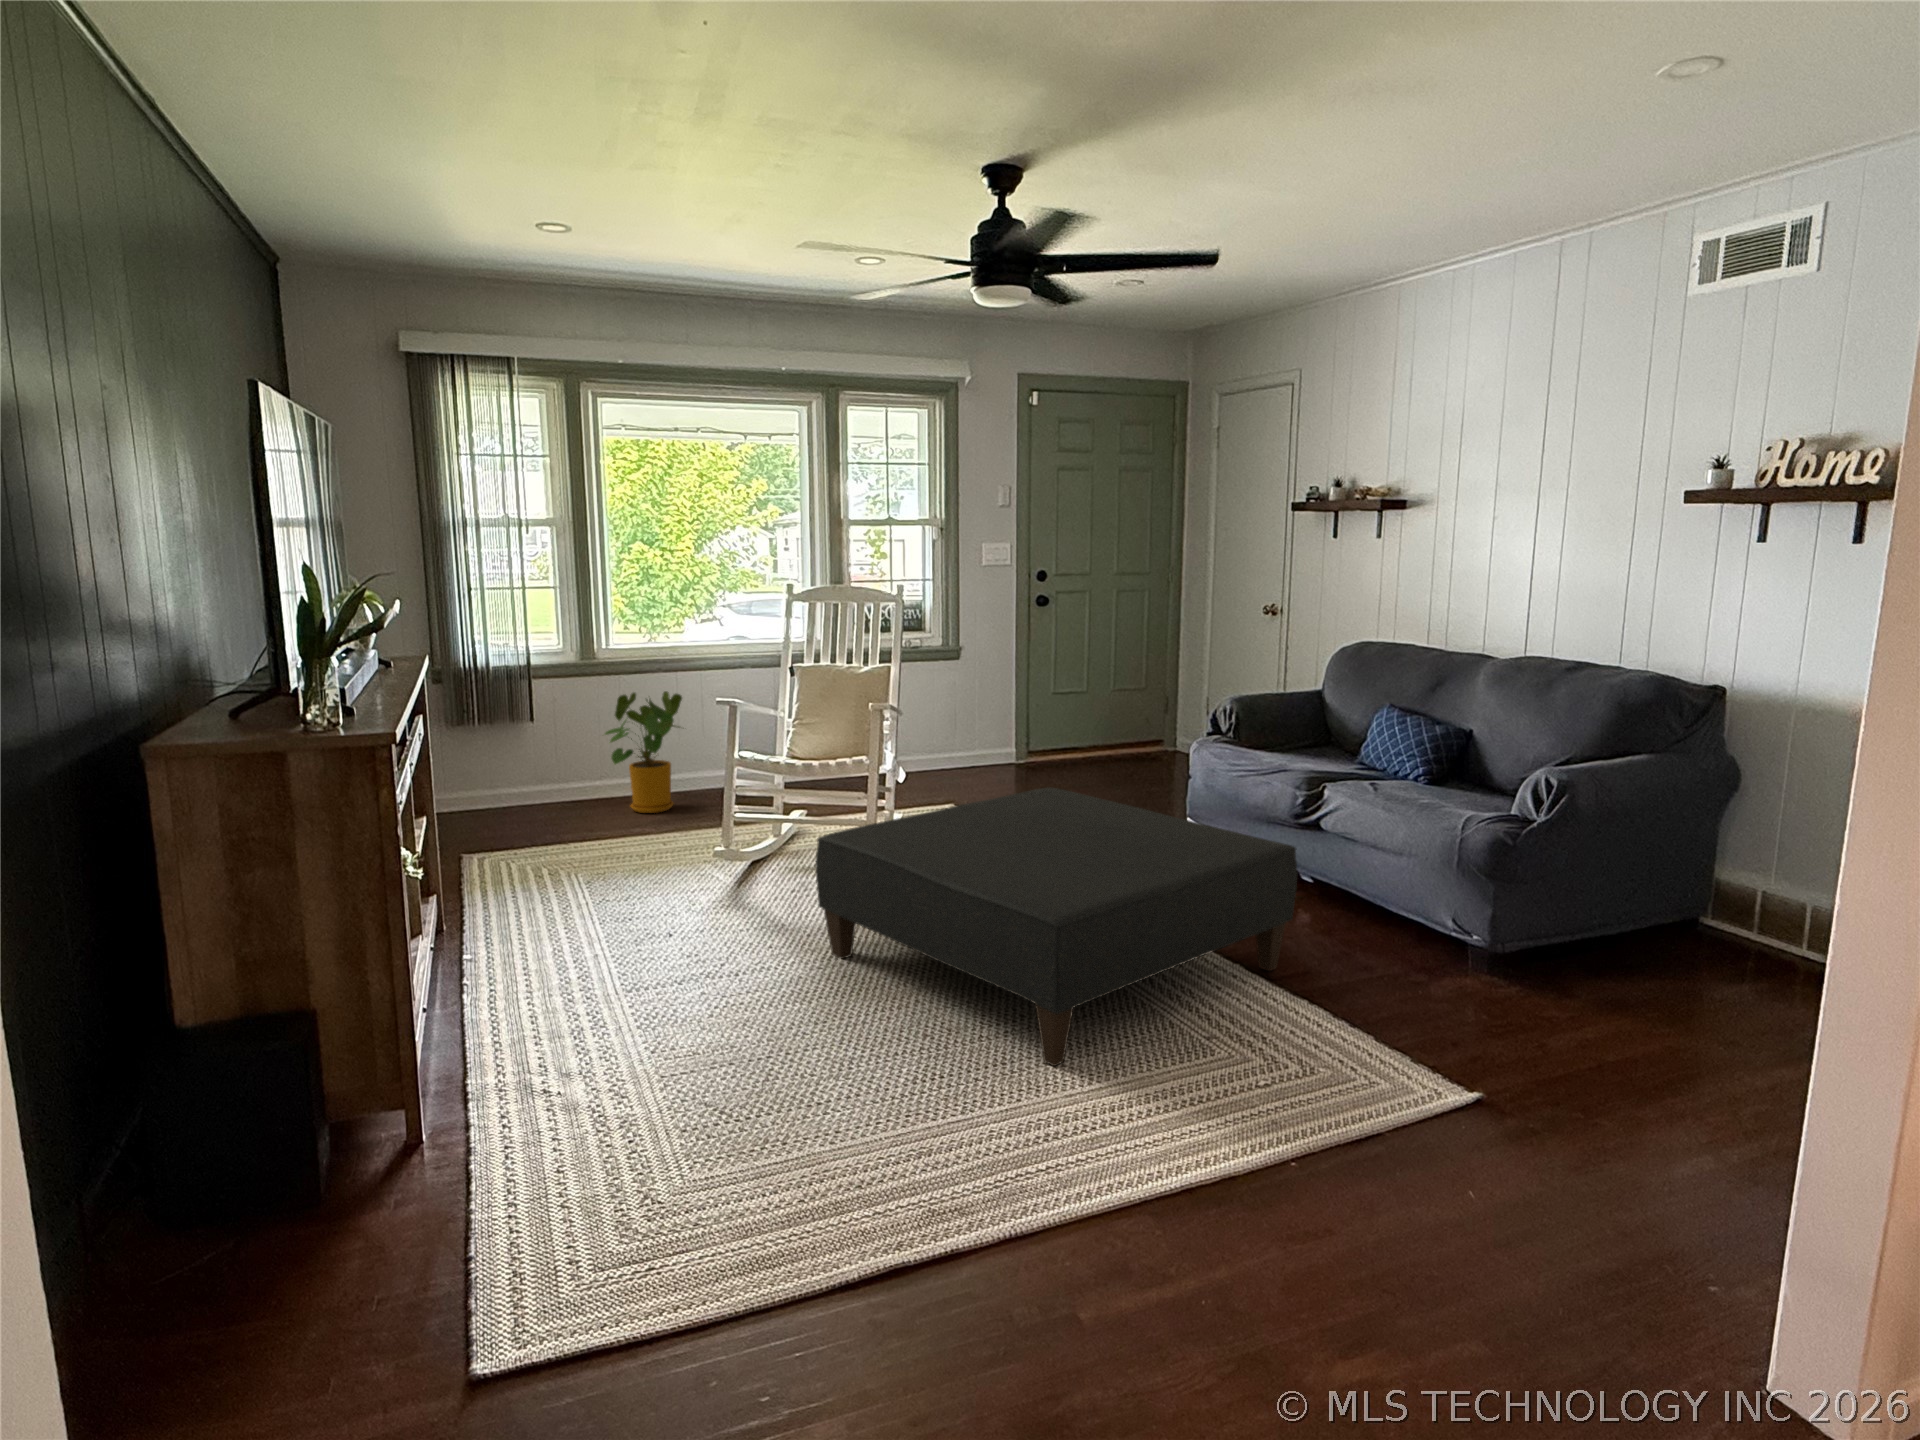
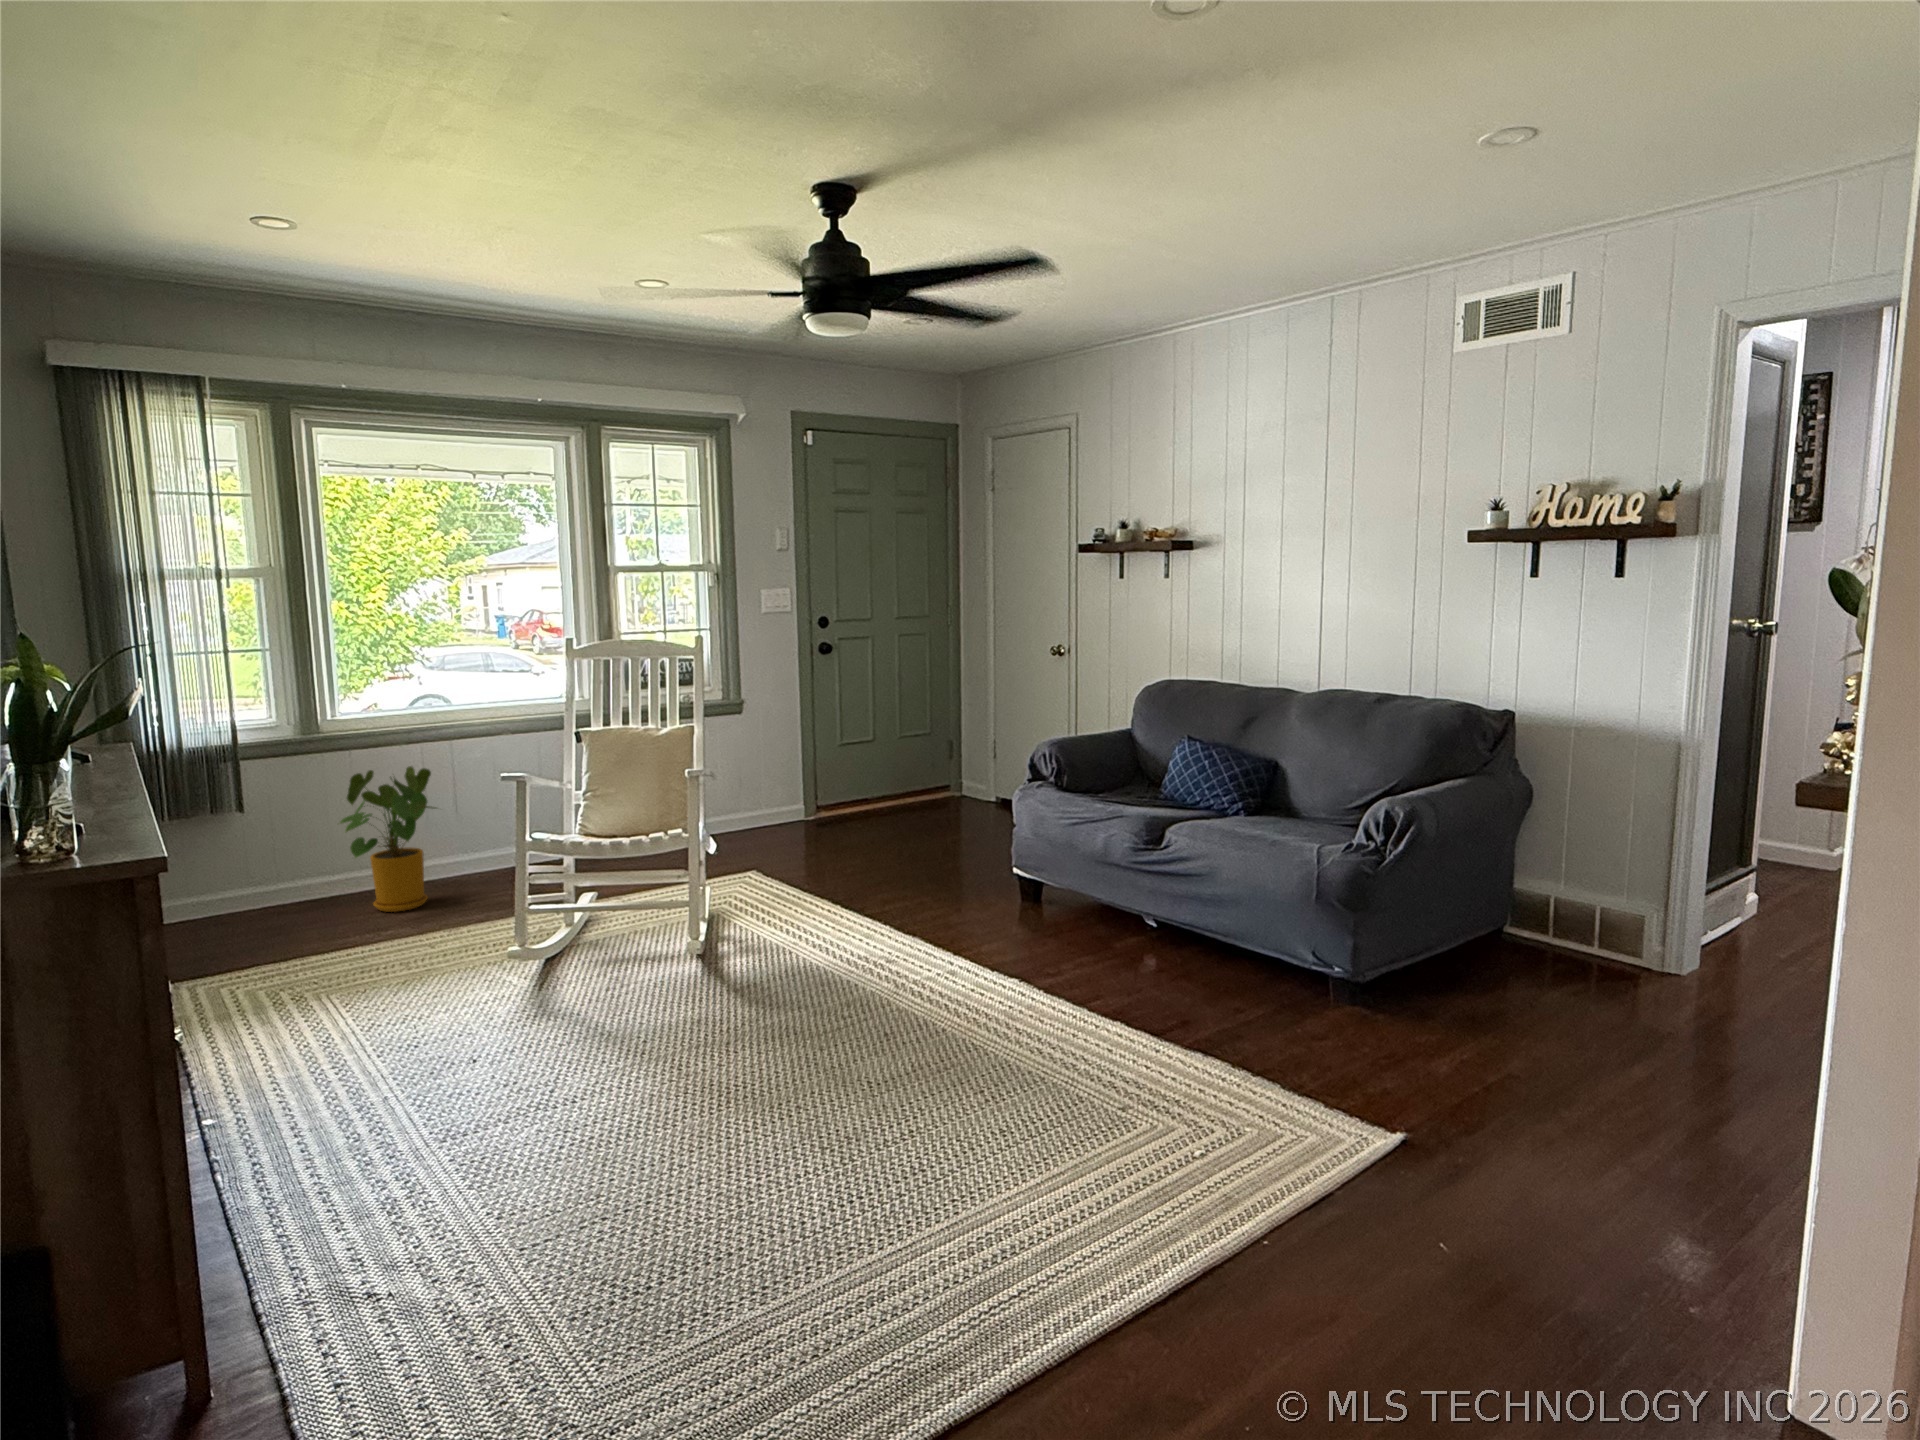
ottoman: present [816,787,1297,1066] -> none [658,850,1174,1165]

